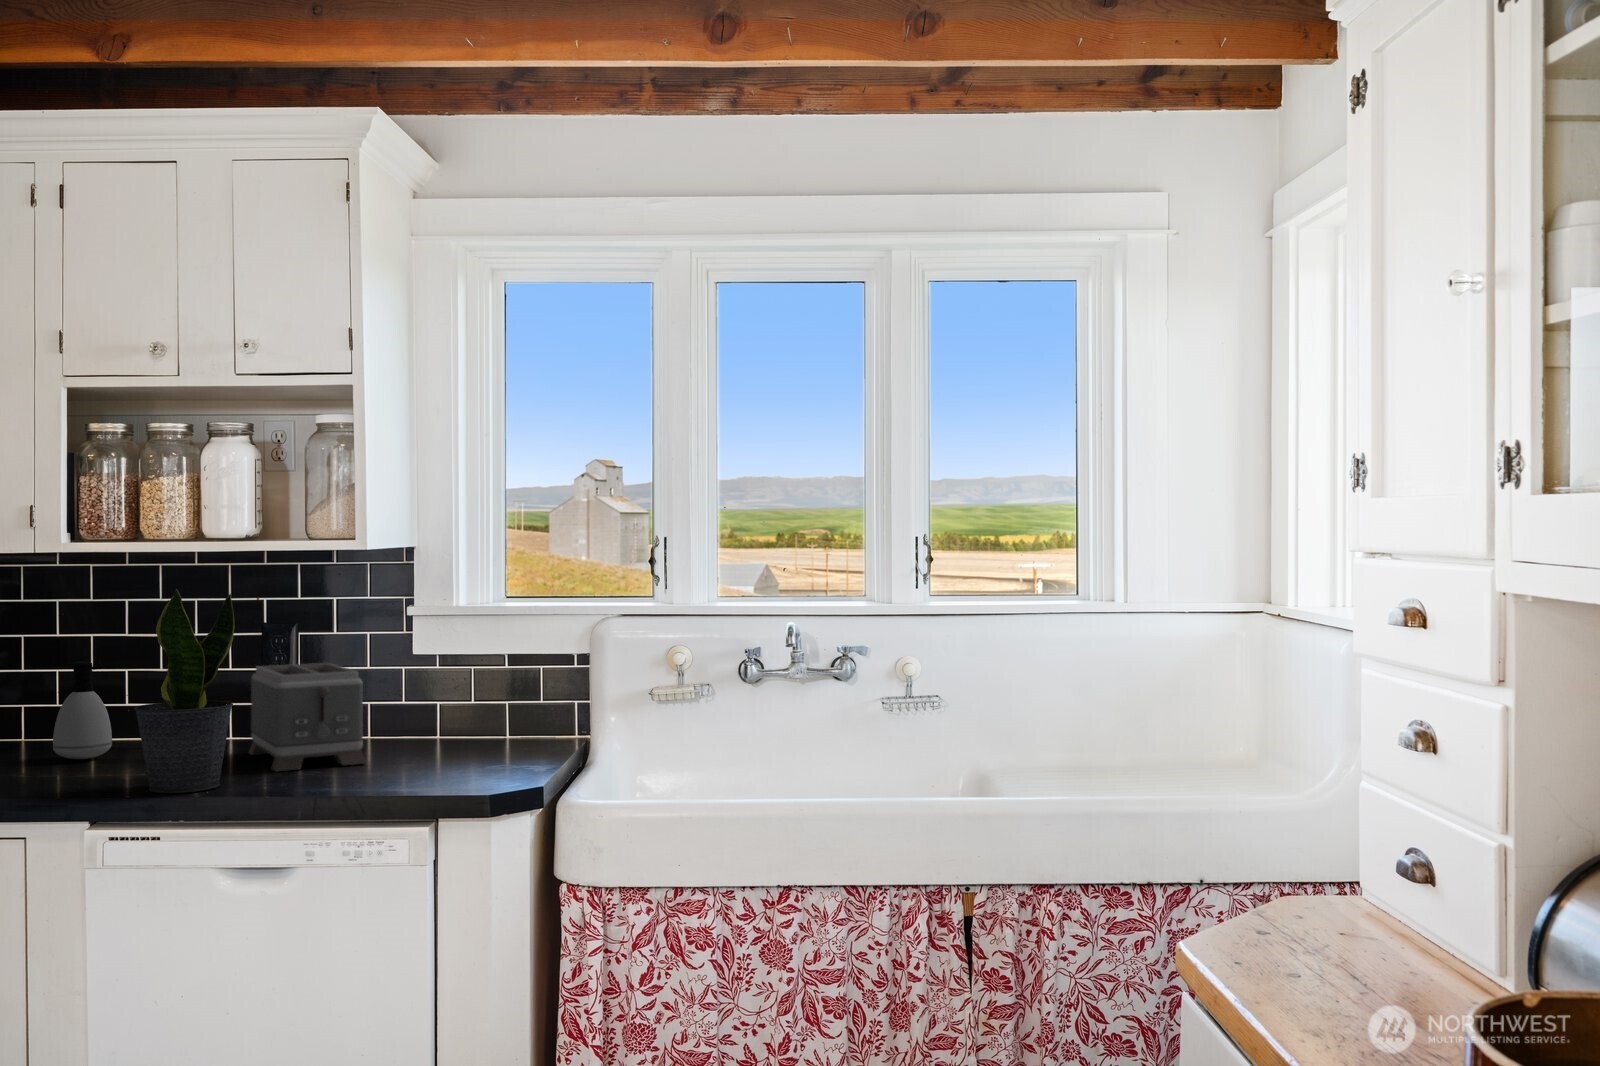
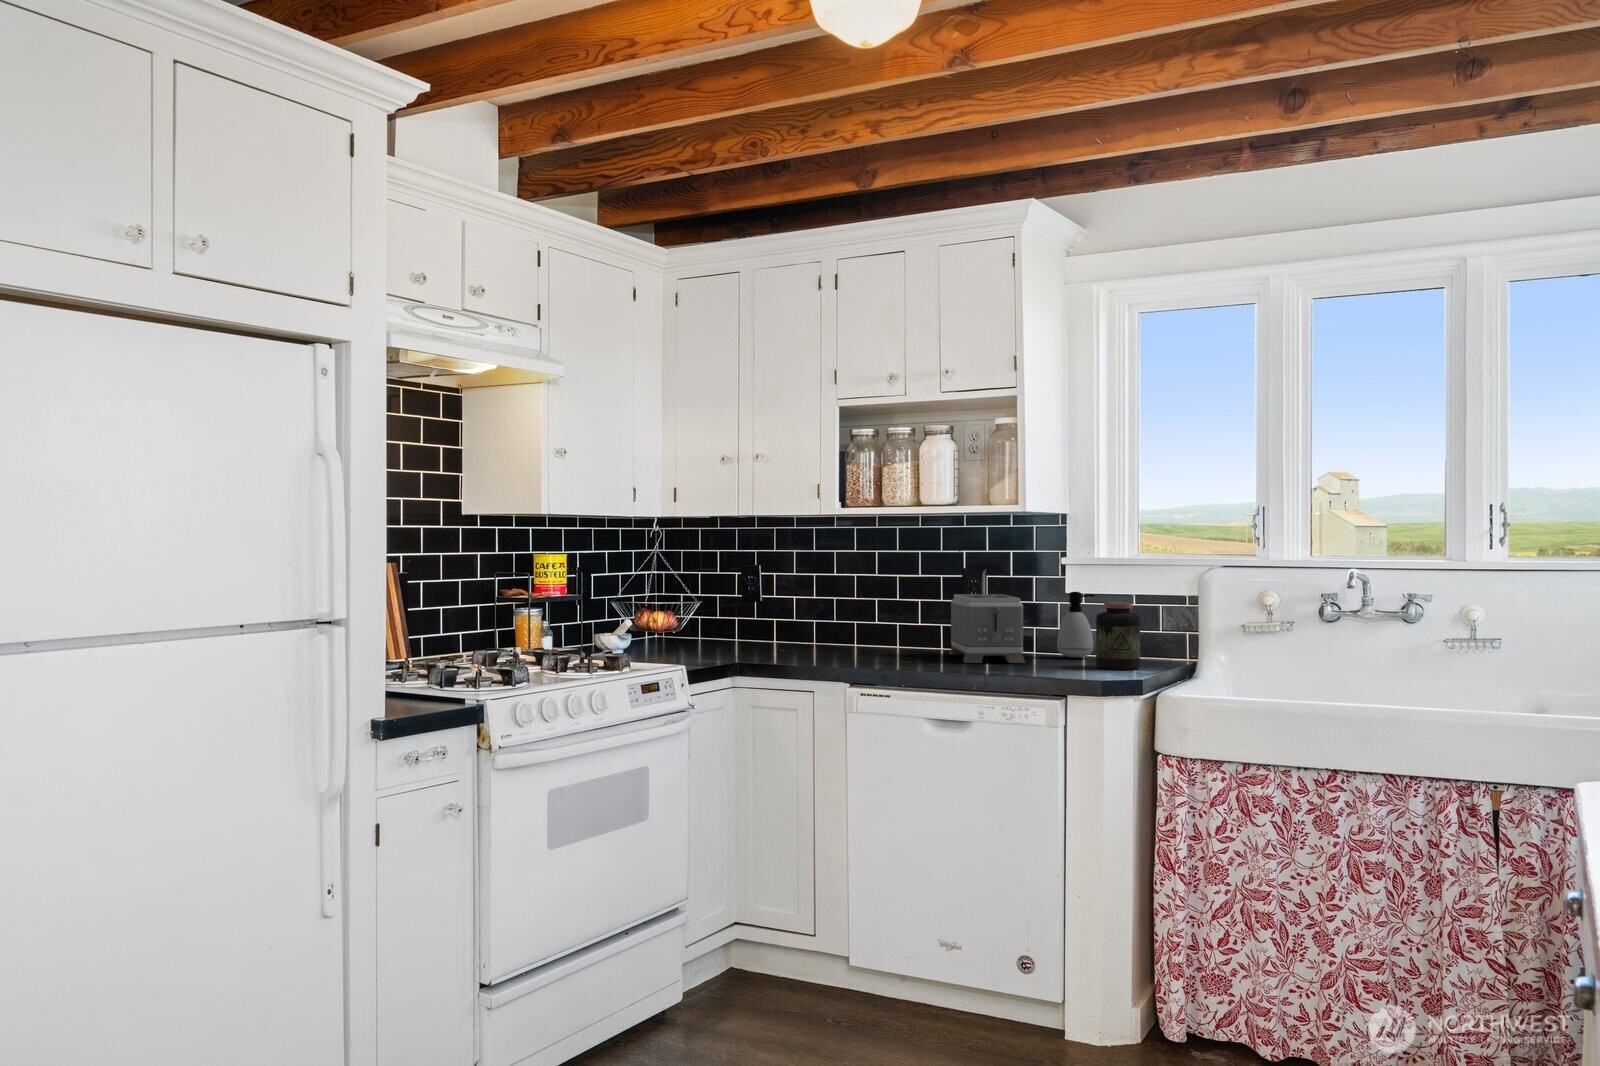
potted plant: present [134,589,234,793] -> none [879,535,939,668]
soap dispenser: present [53,661,114,759] -> present [1057,592,1095,658]
jar: none [467,671,527,765] -> present [1096,602,1140,670]

